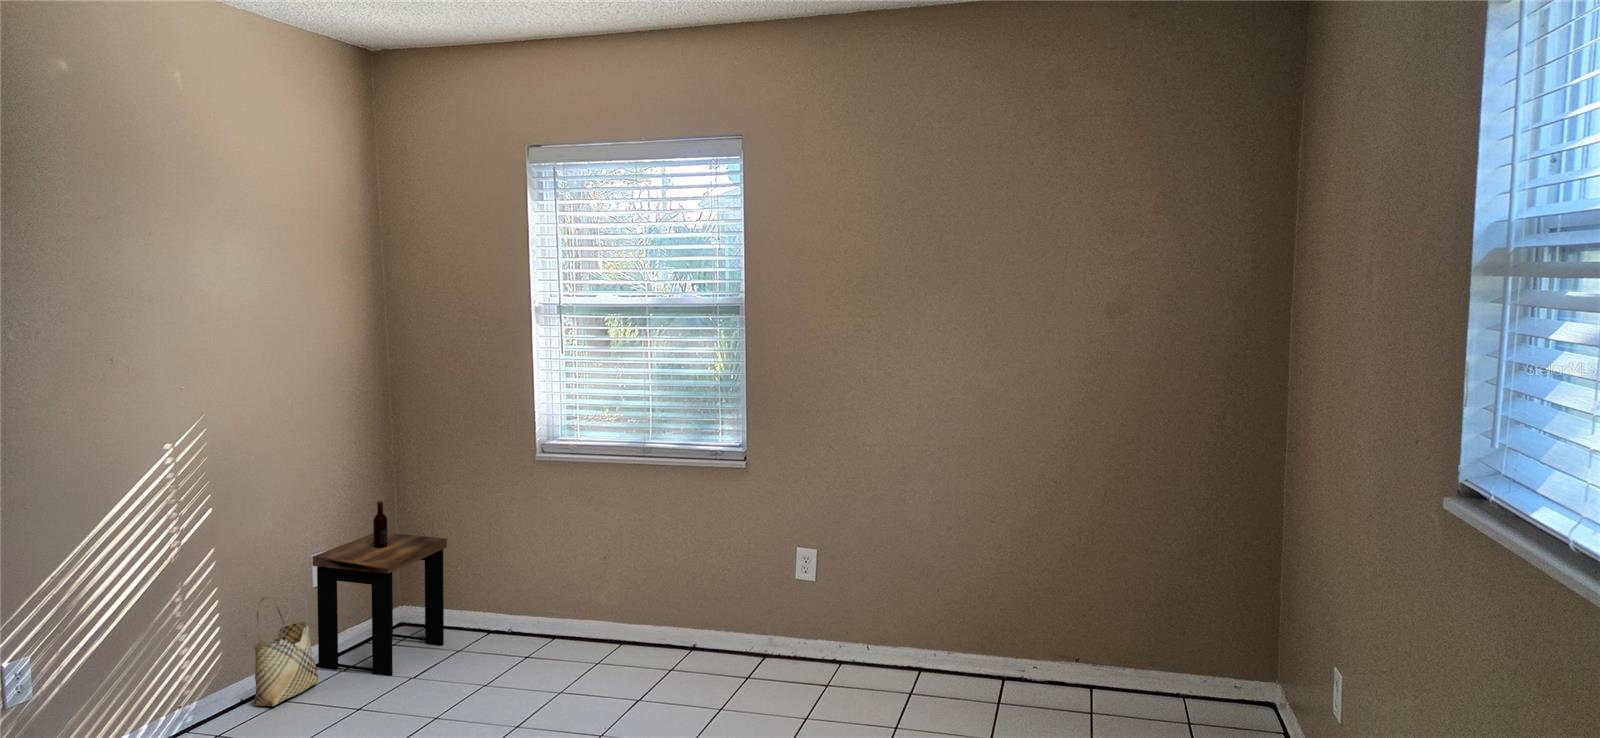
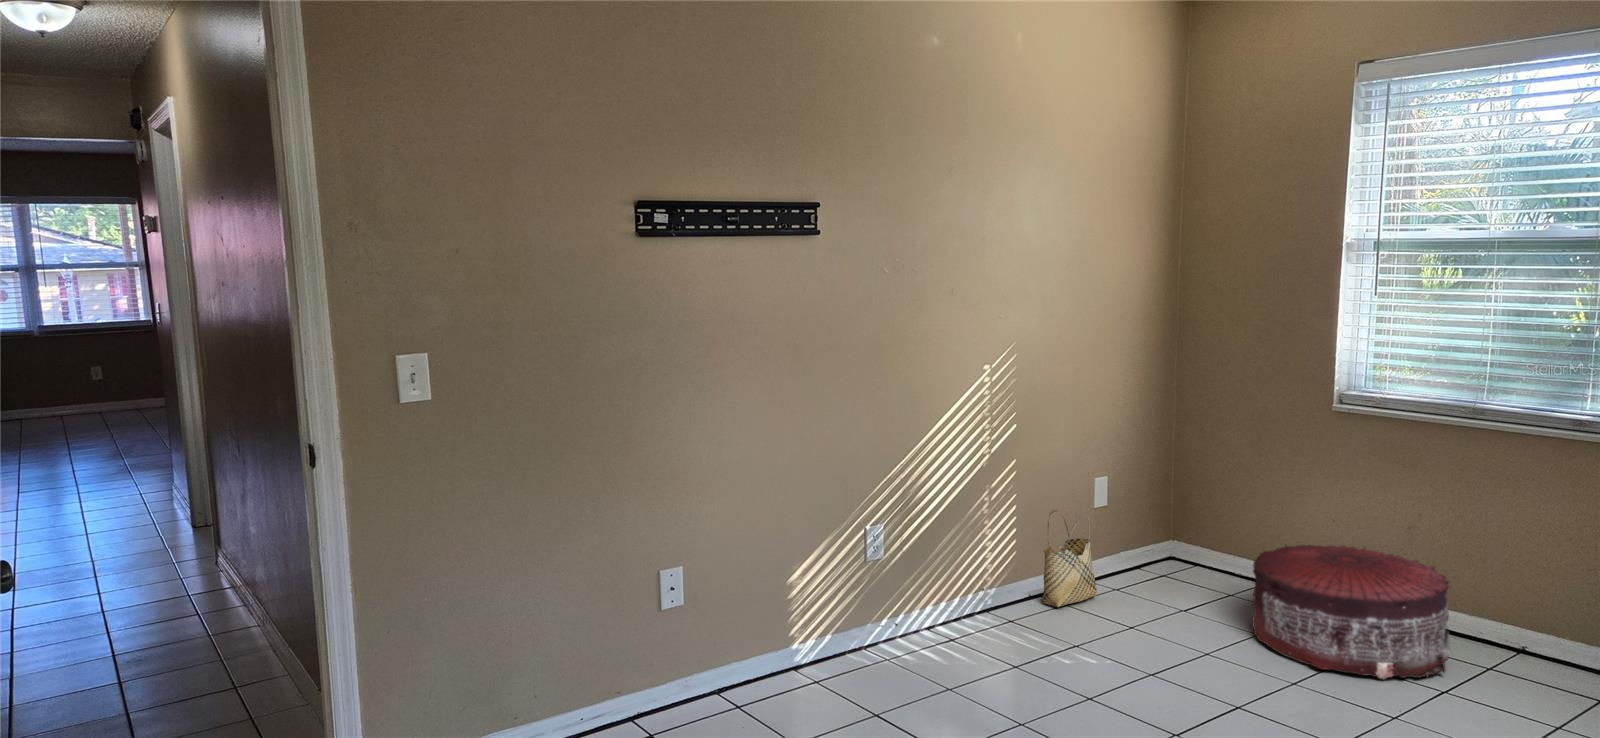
side table: present [312,501,447,676] -> none [1096,438,1225,606]
pouf: none [476,580,637,704] -> present [1252,545,1450,679]

